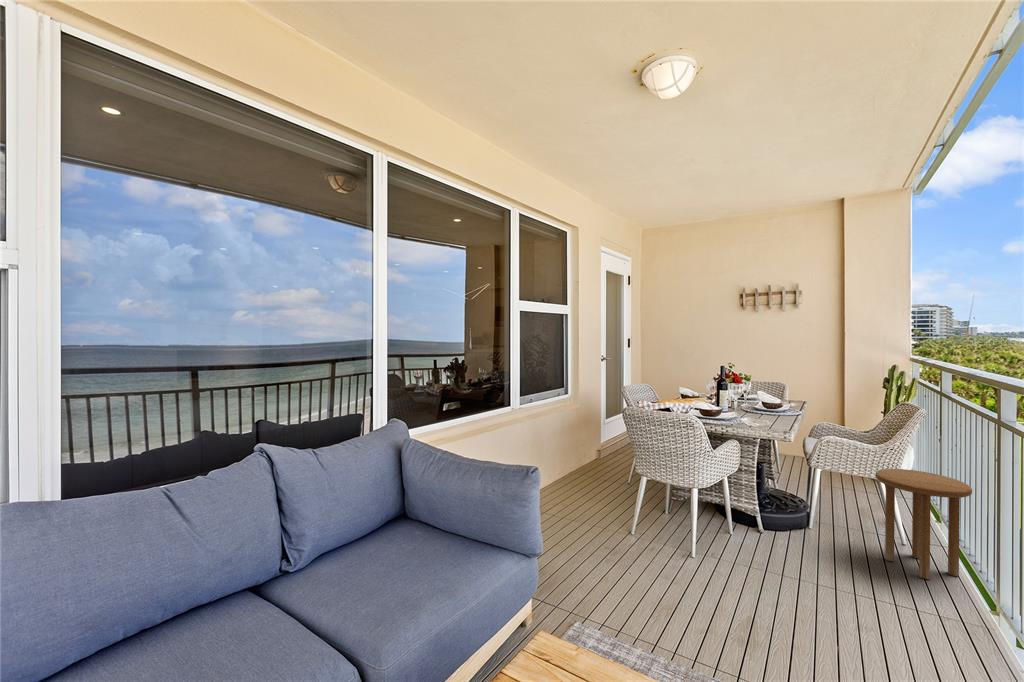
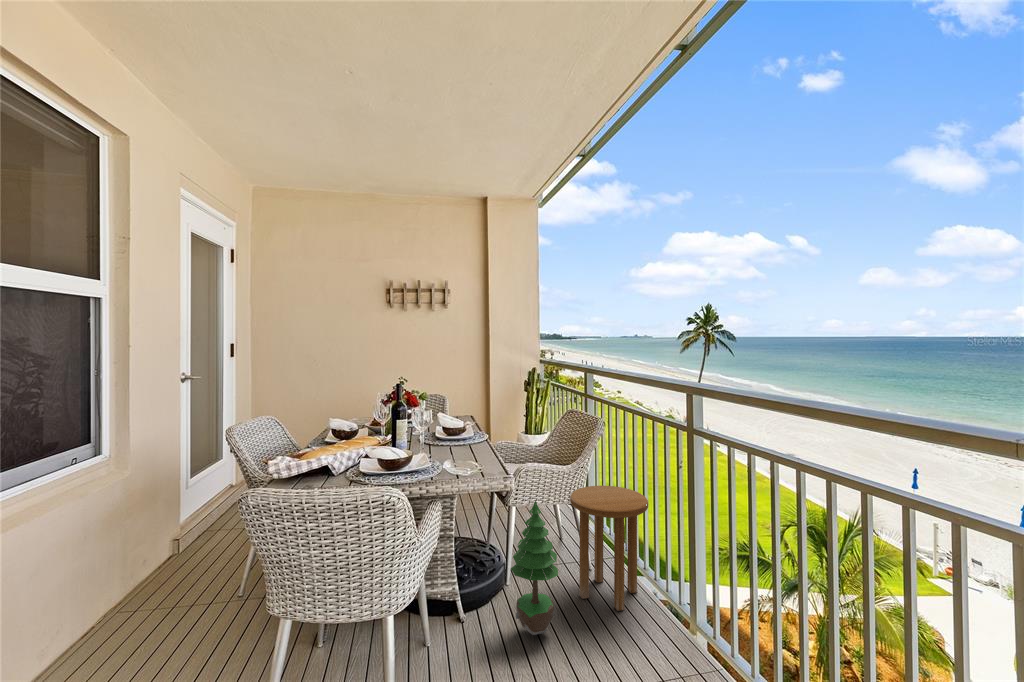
potted tree: none [801,459,846,561] -> present [511,501,558,635]

